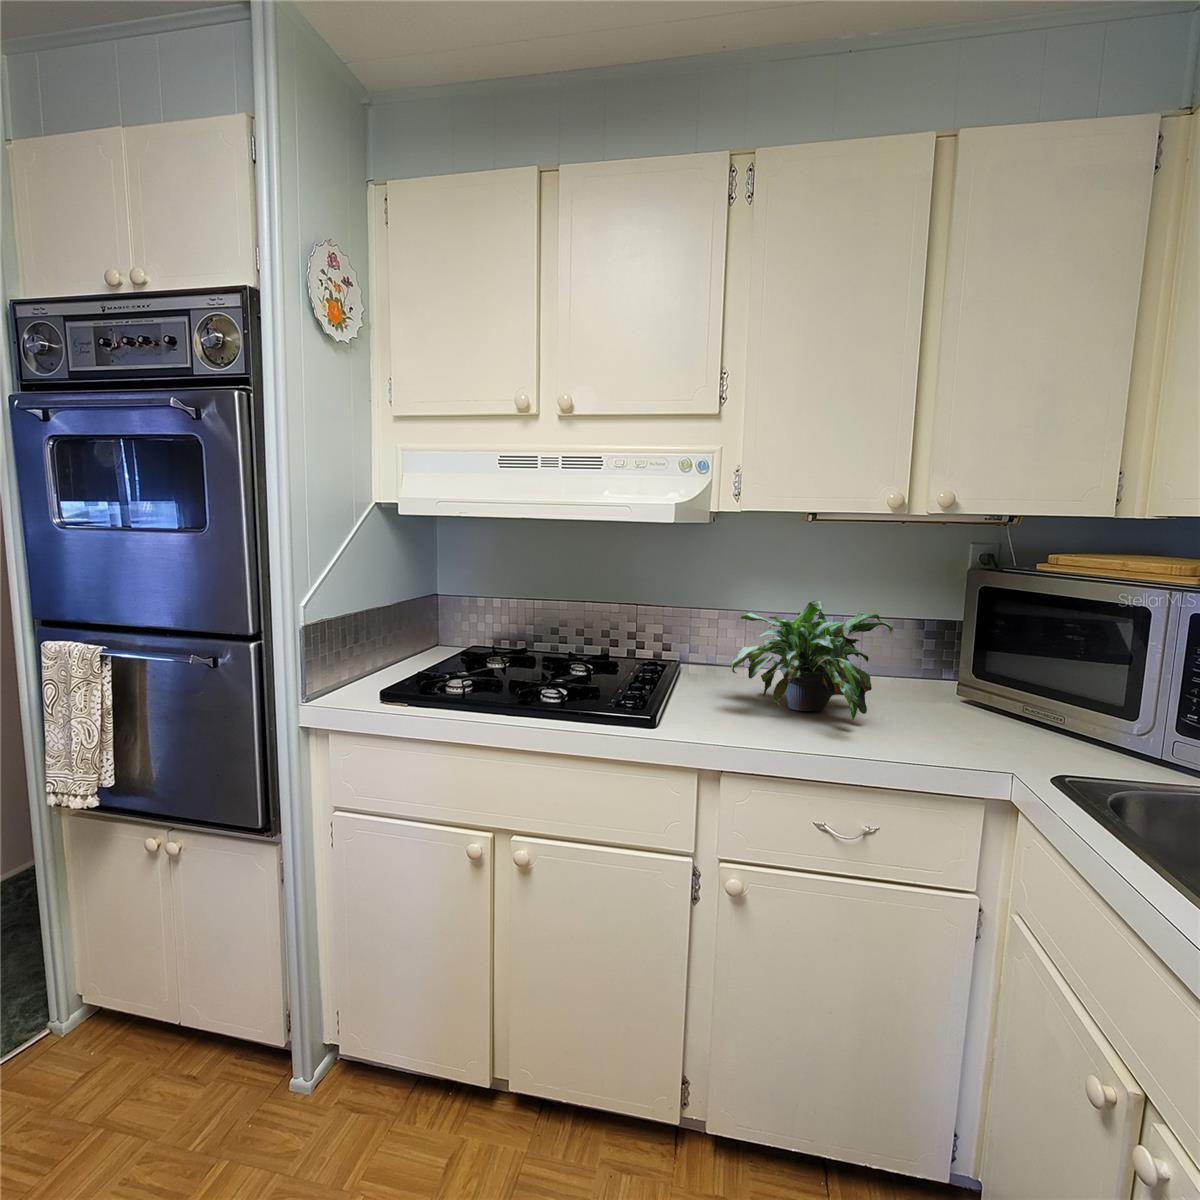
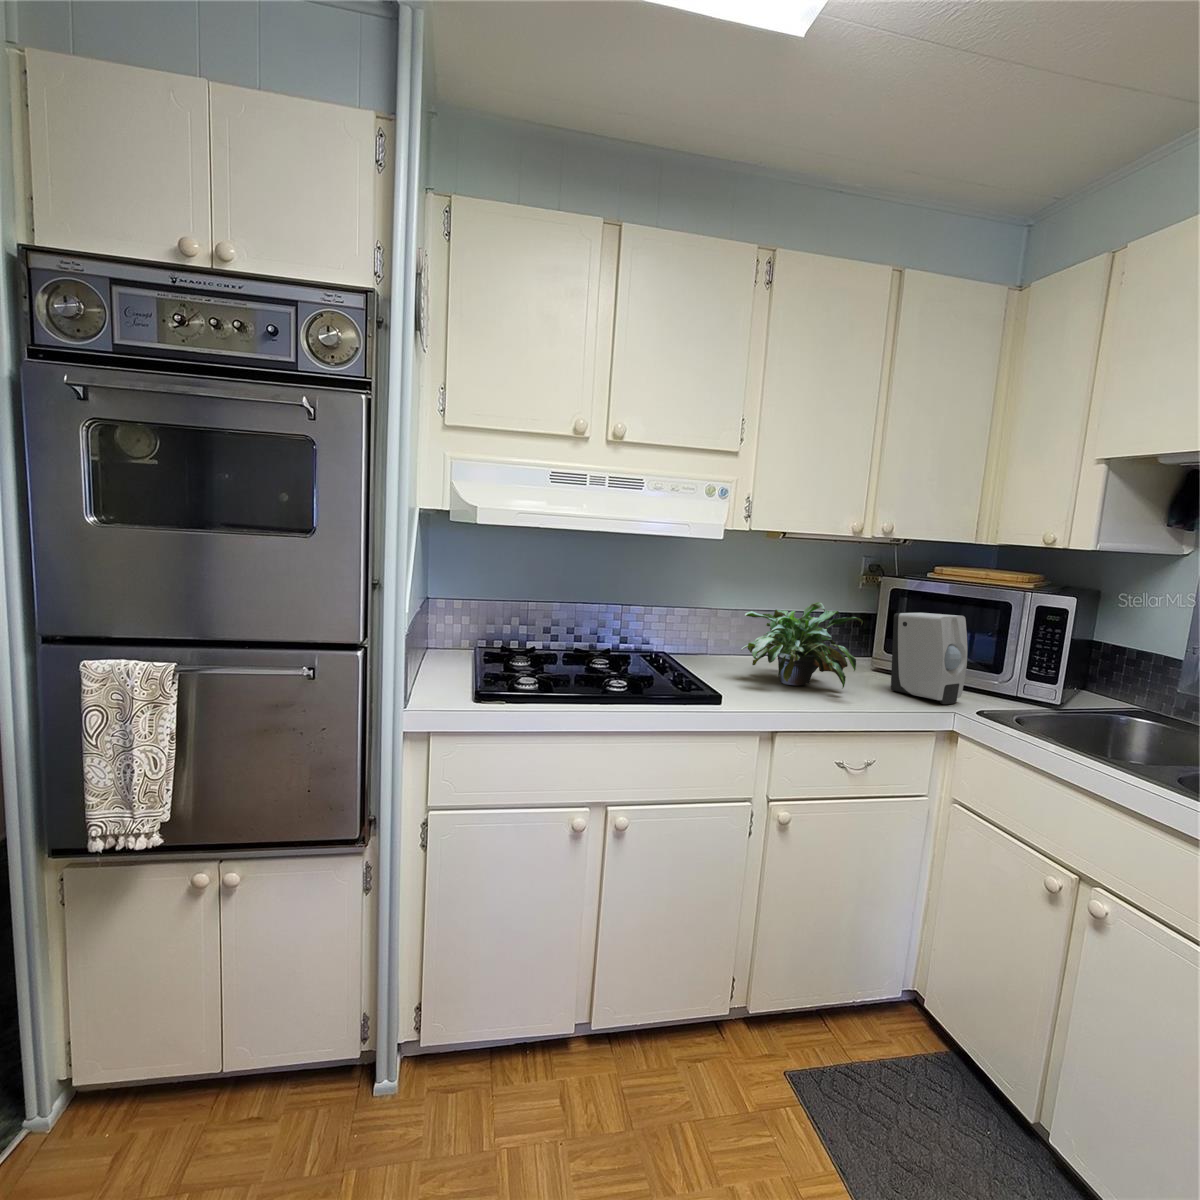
soap dispenser: none [952,618,1066,756] -> present [891,613,968,704]

